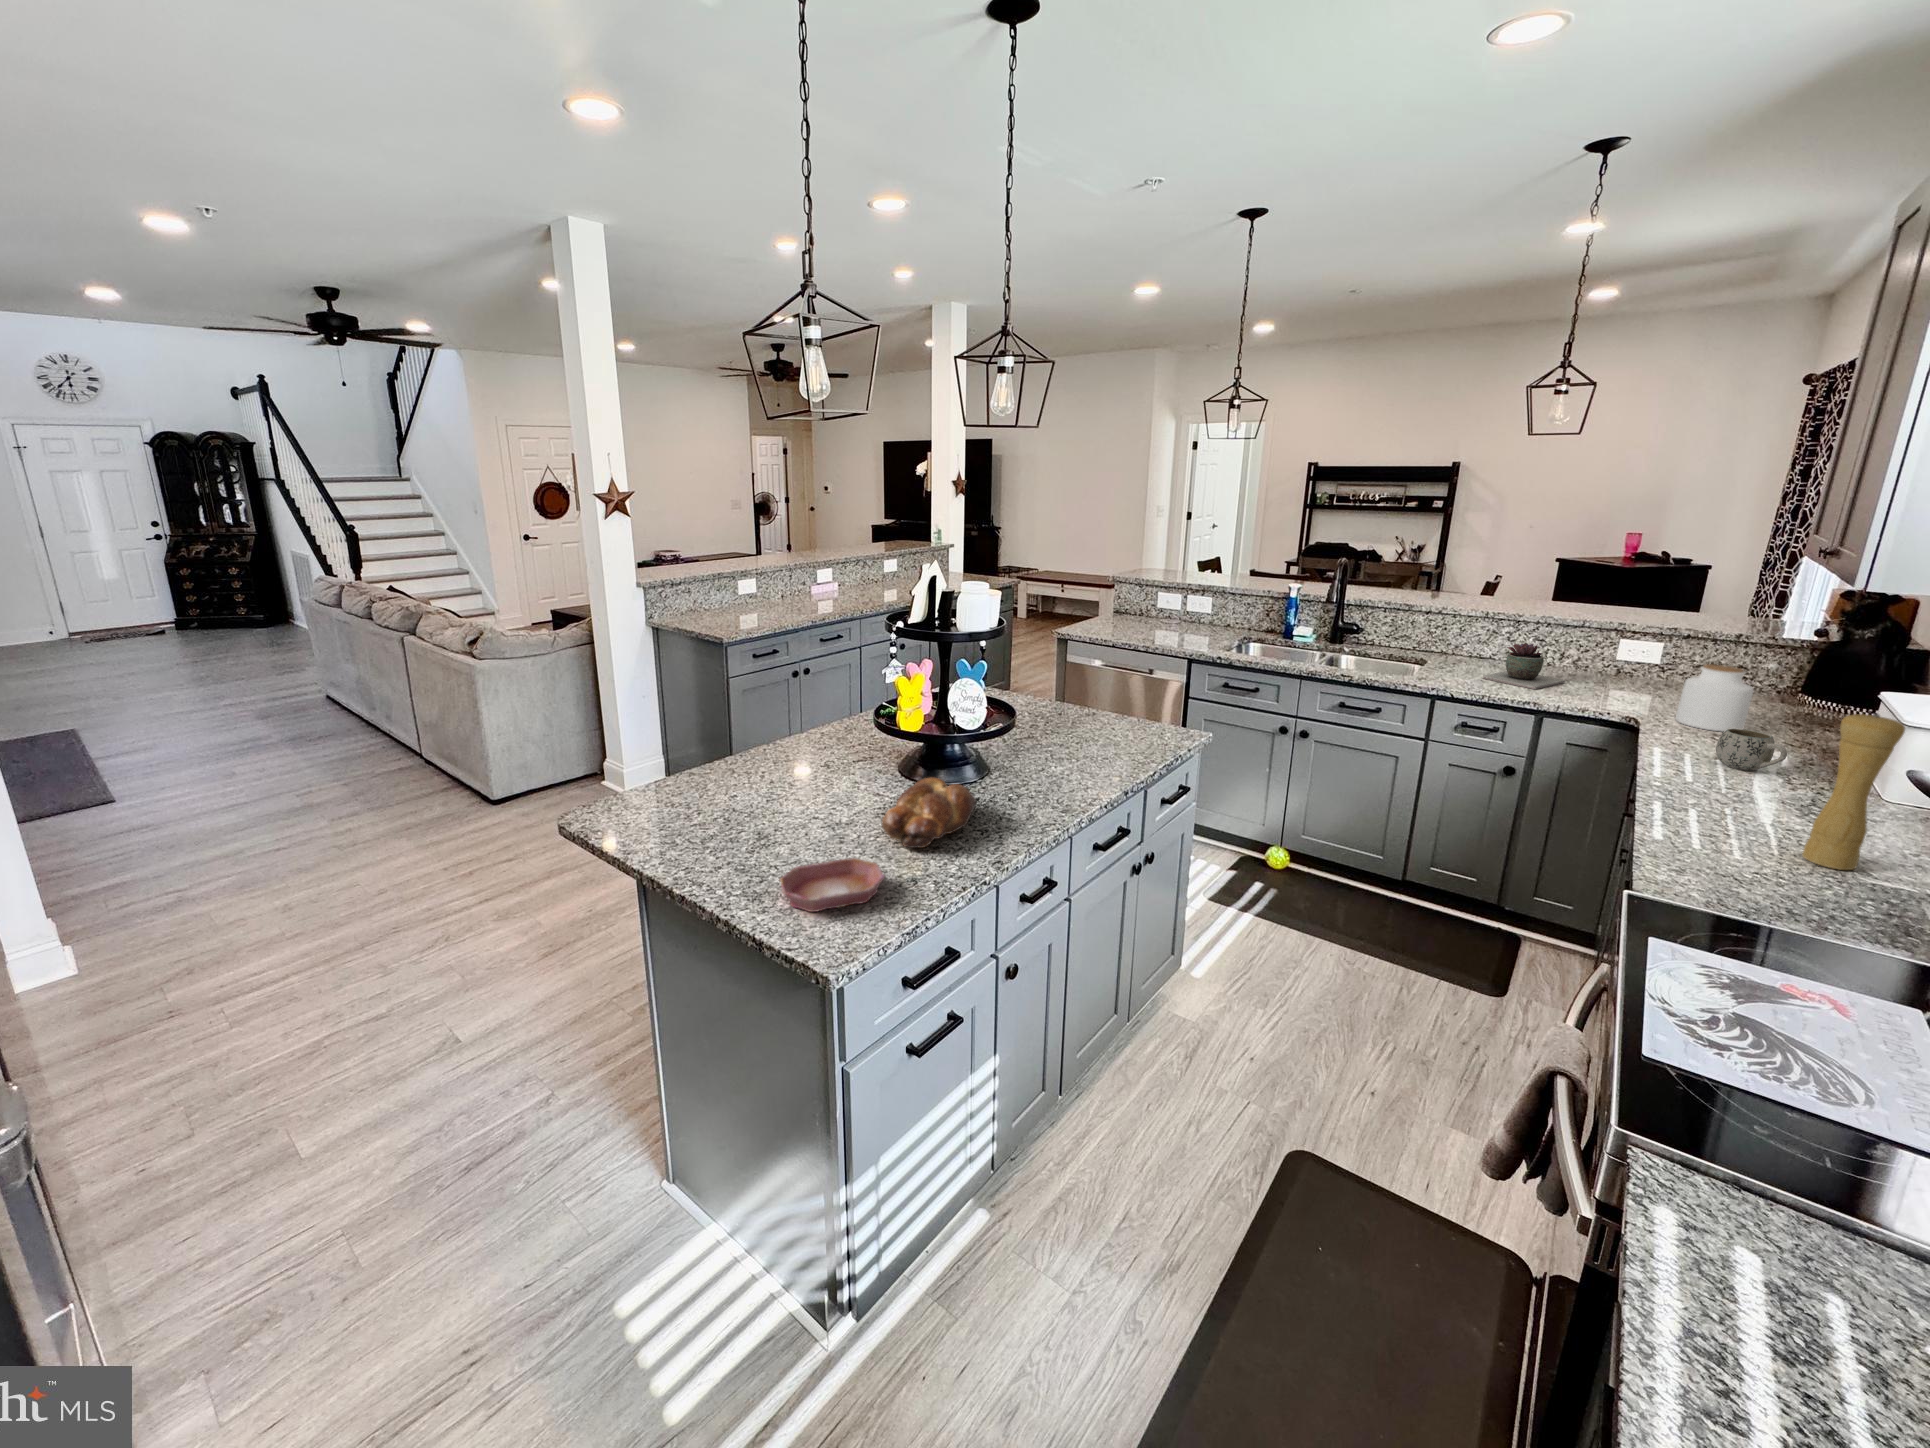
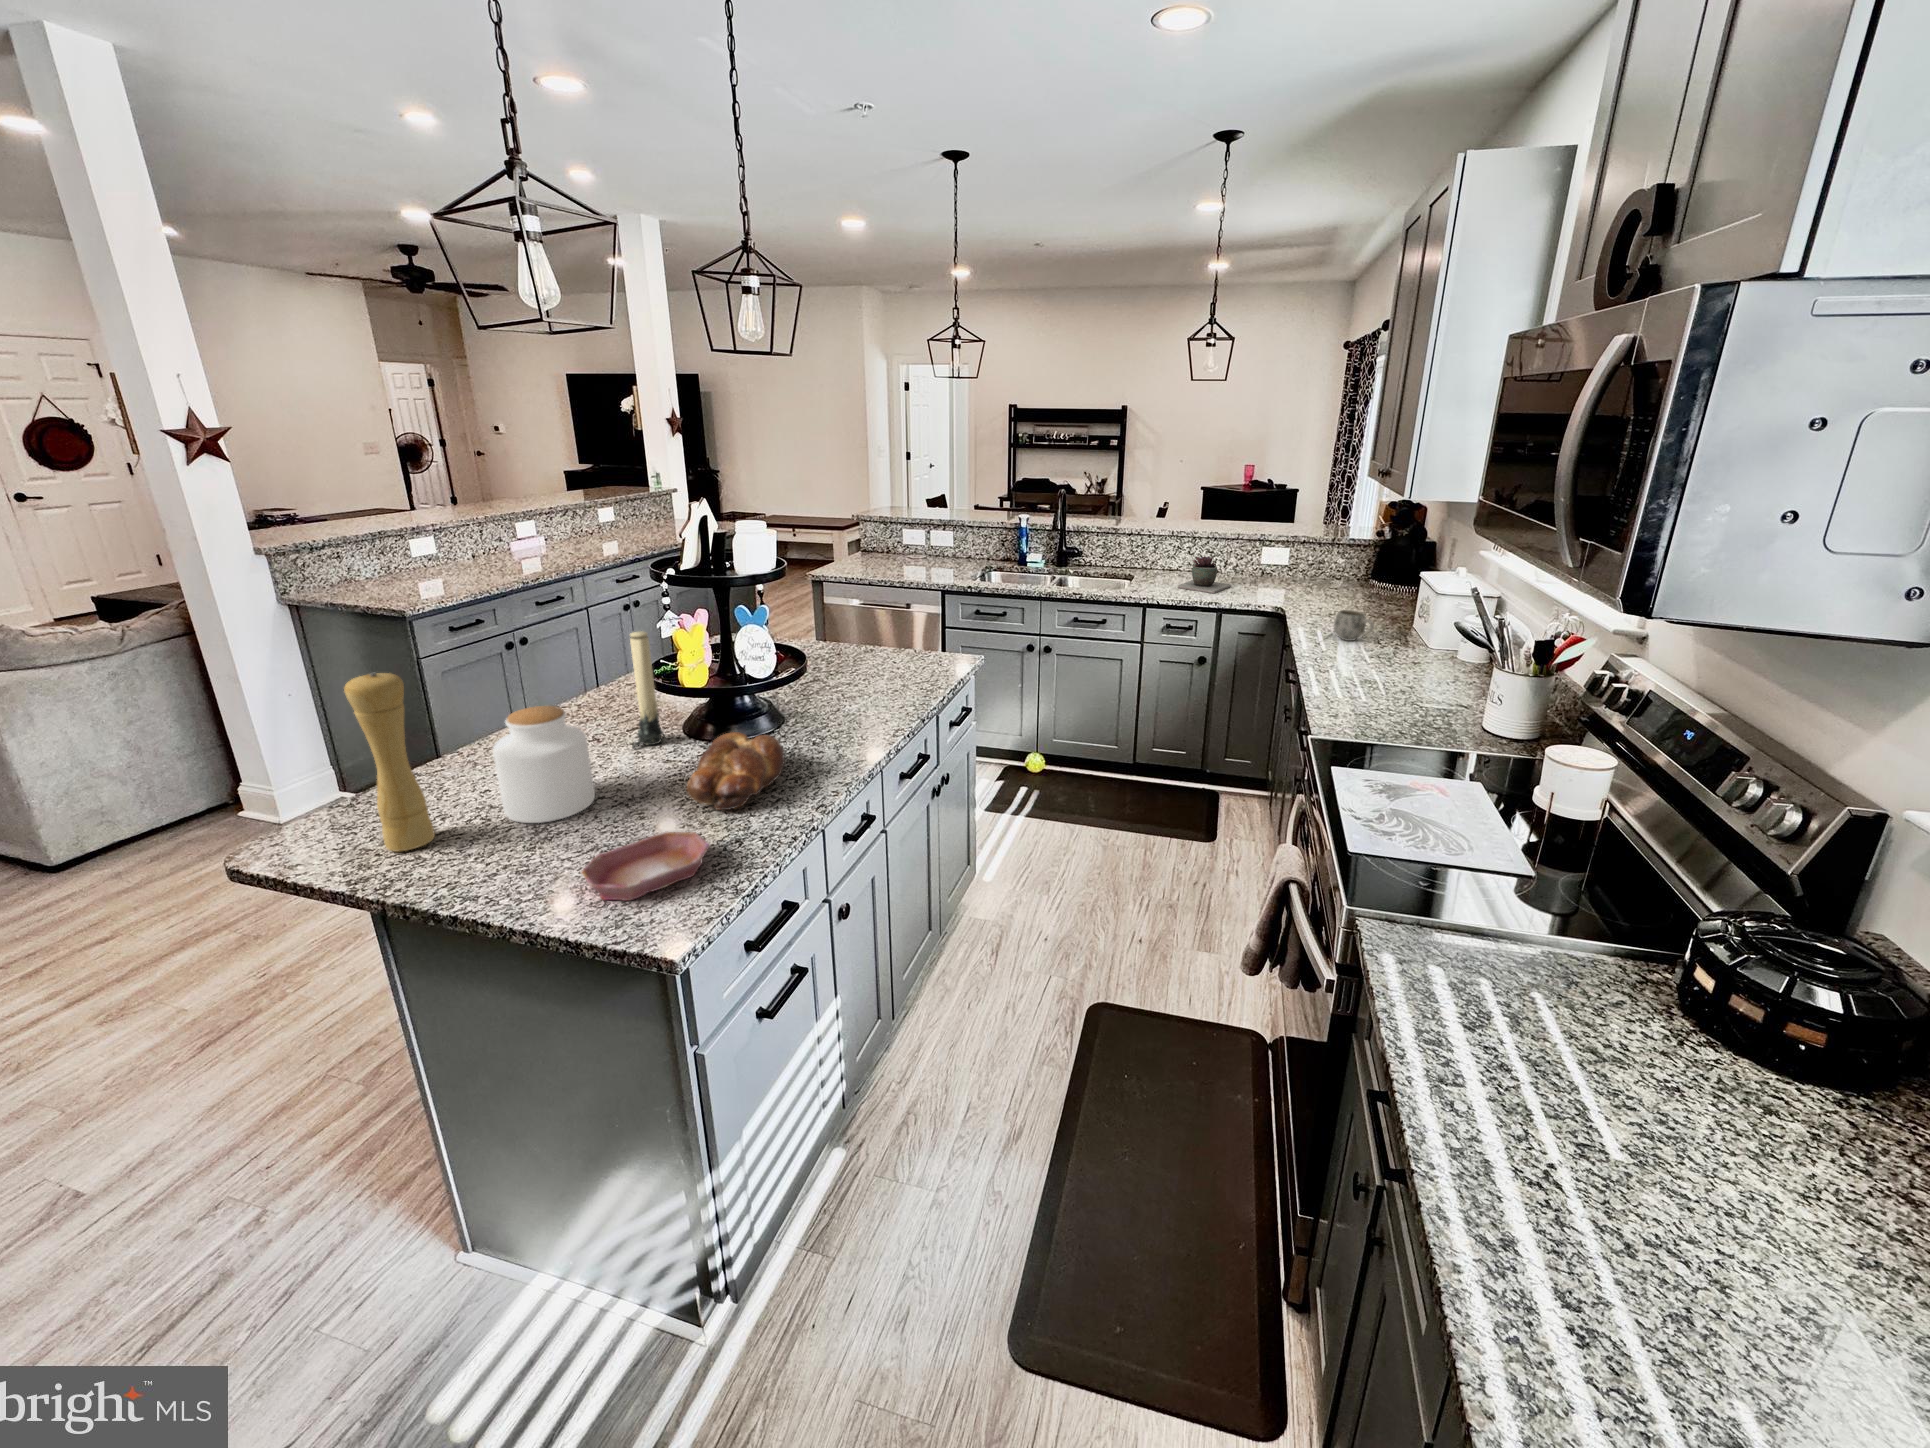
jar: present [1676,664,1754,732] -> present [493,706,595,823]
candle: none [854,678,883,780] -> present [630,631,664,749]
pepper mill: present [1802,714,1905,870] -> present [344,673,435,852]

